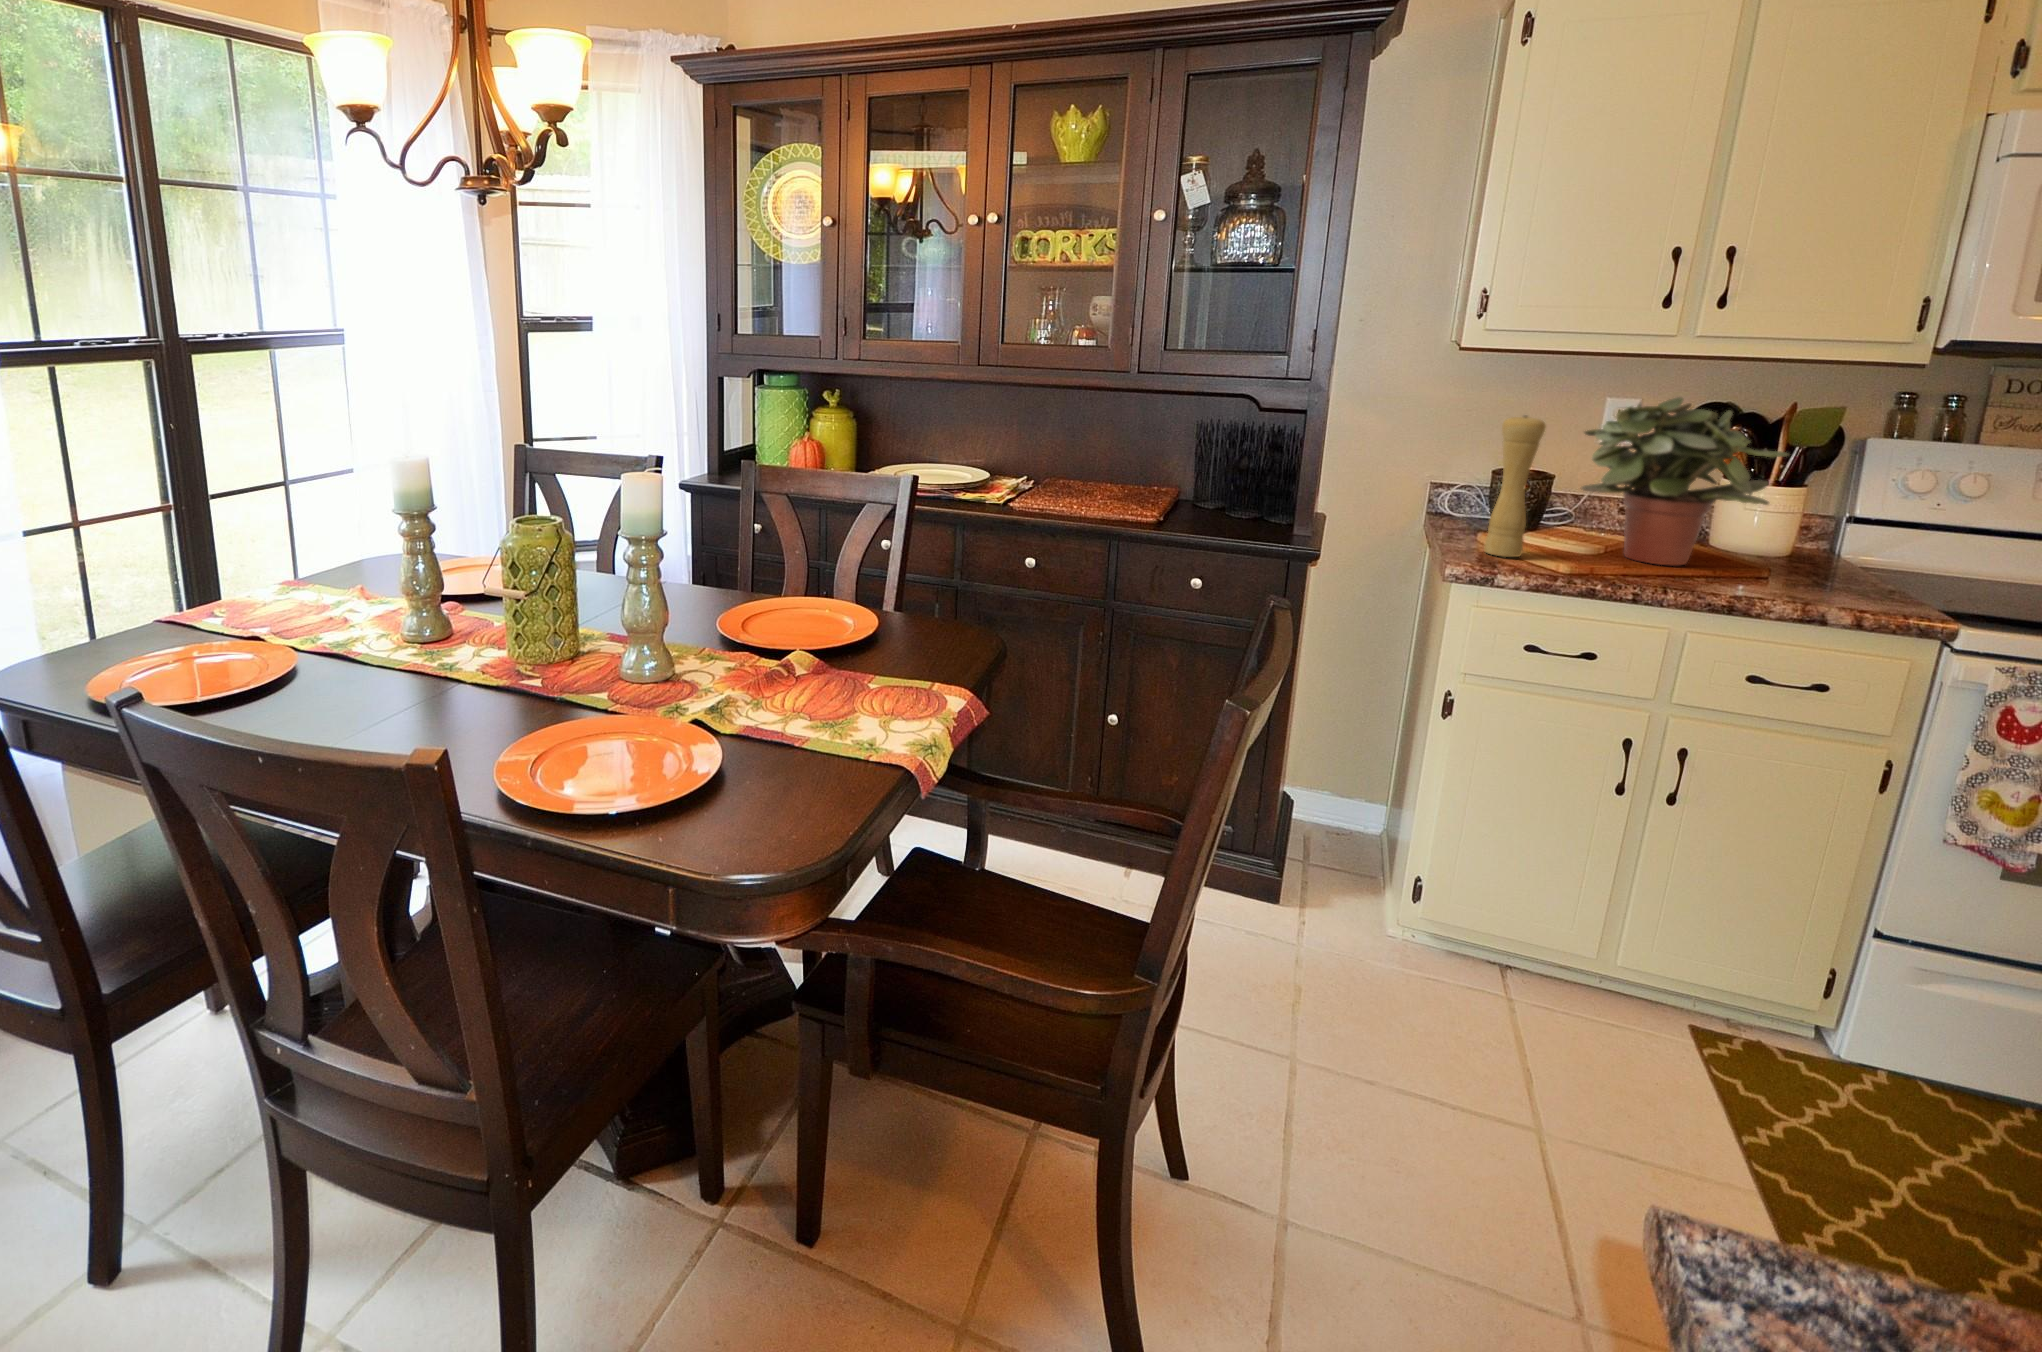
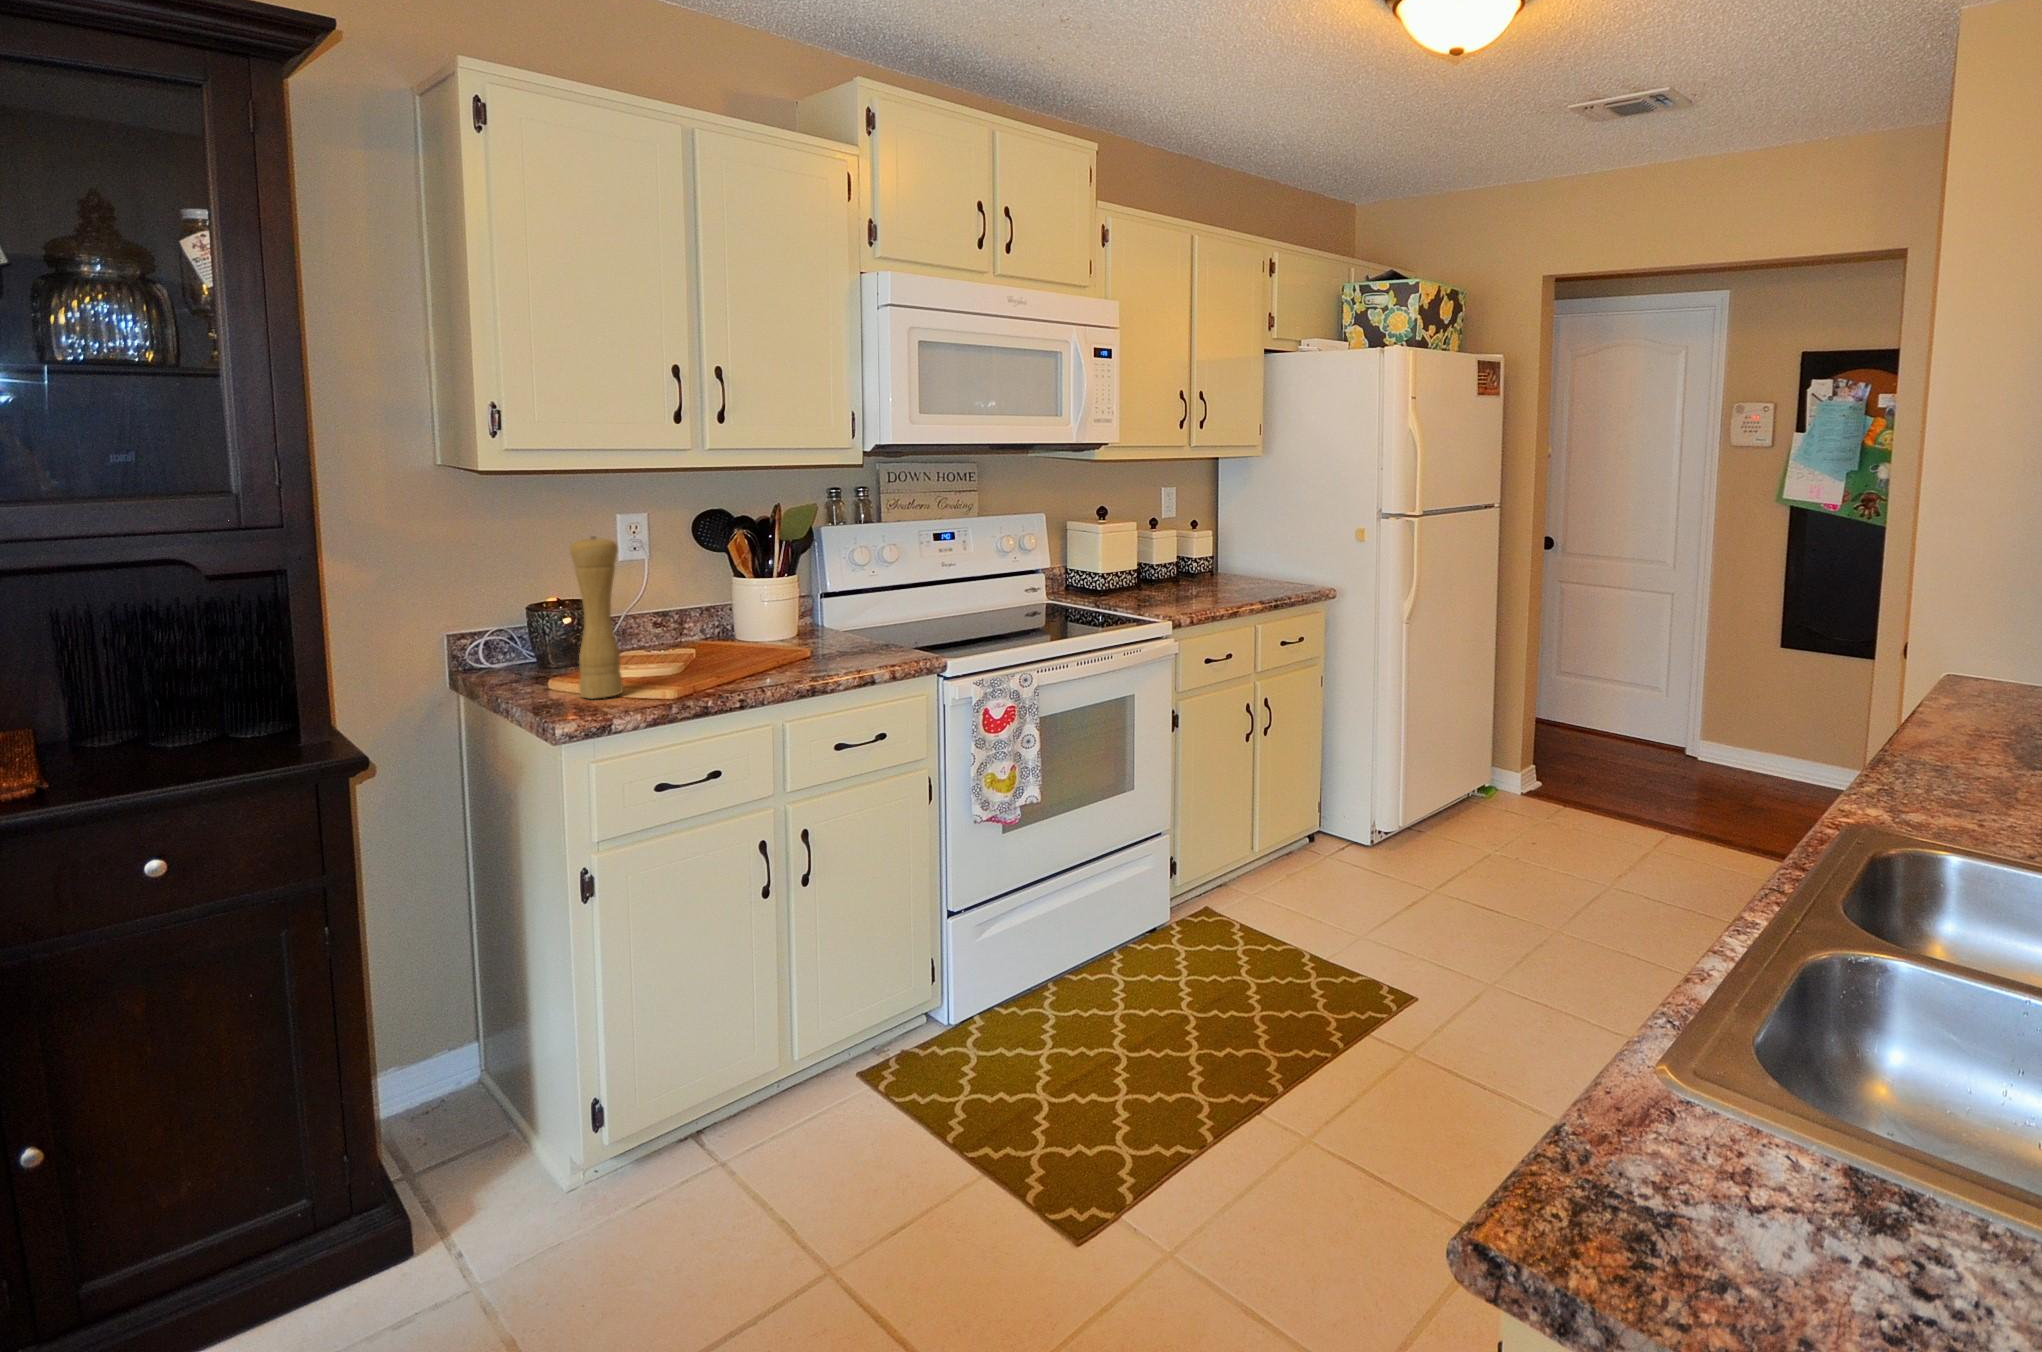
potted plant: present [1582,397,1789,566] -> none [635,504,810,668]

